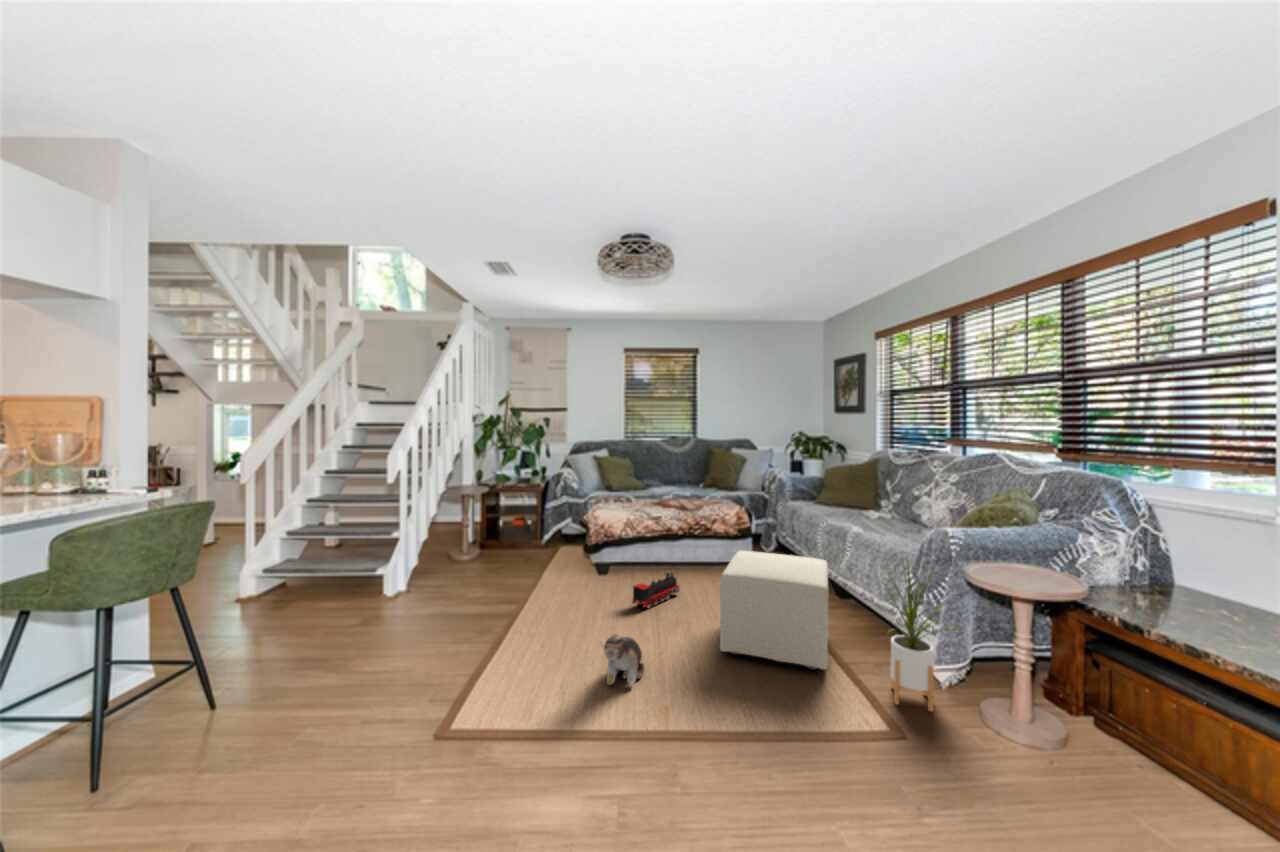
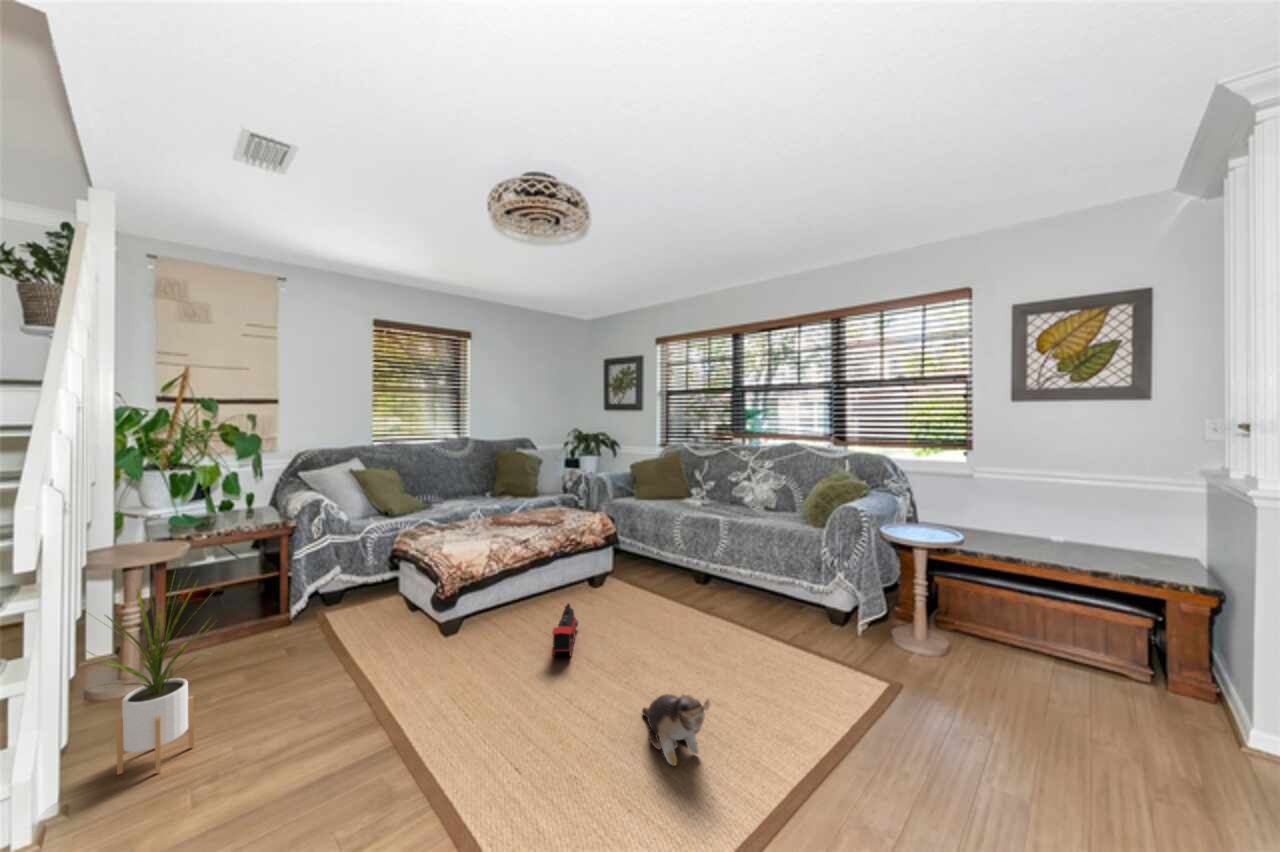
ottoman: present [720,551,828,670] -> none [666,550,798,671]
house plant: present [880,557,956,712] -> present [87,579,209,774]

